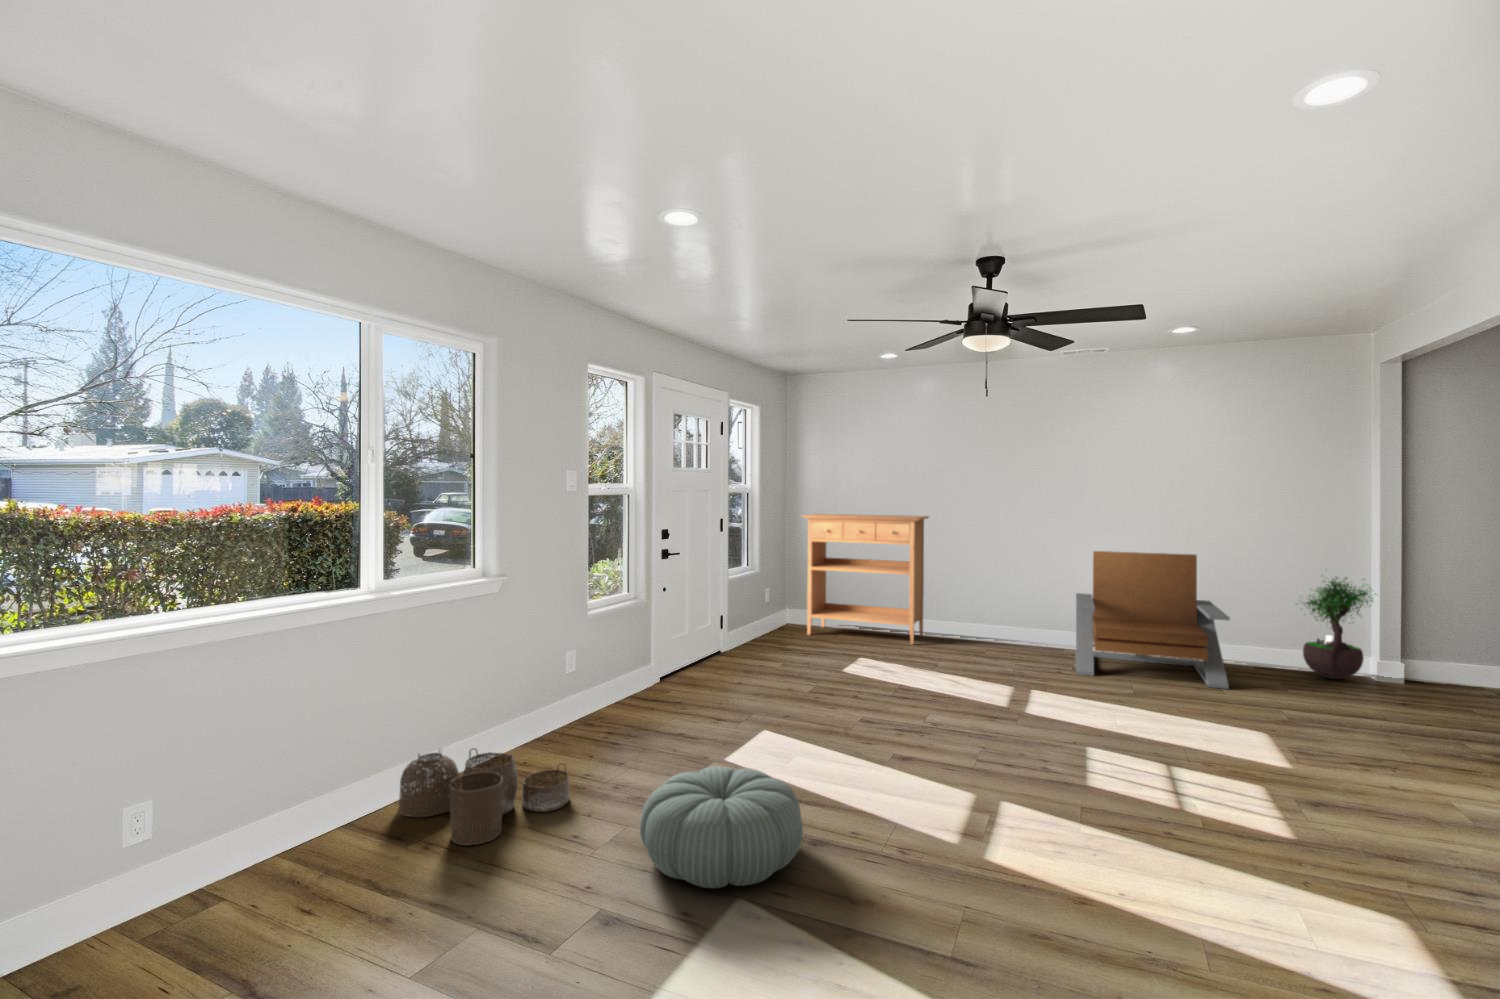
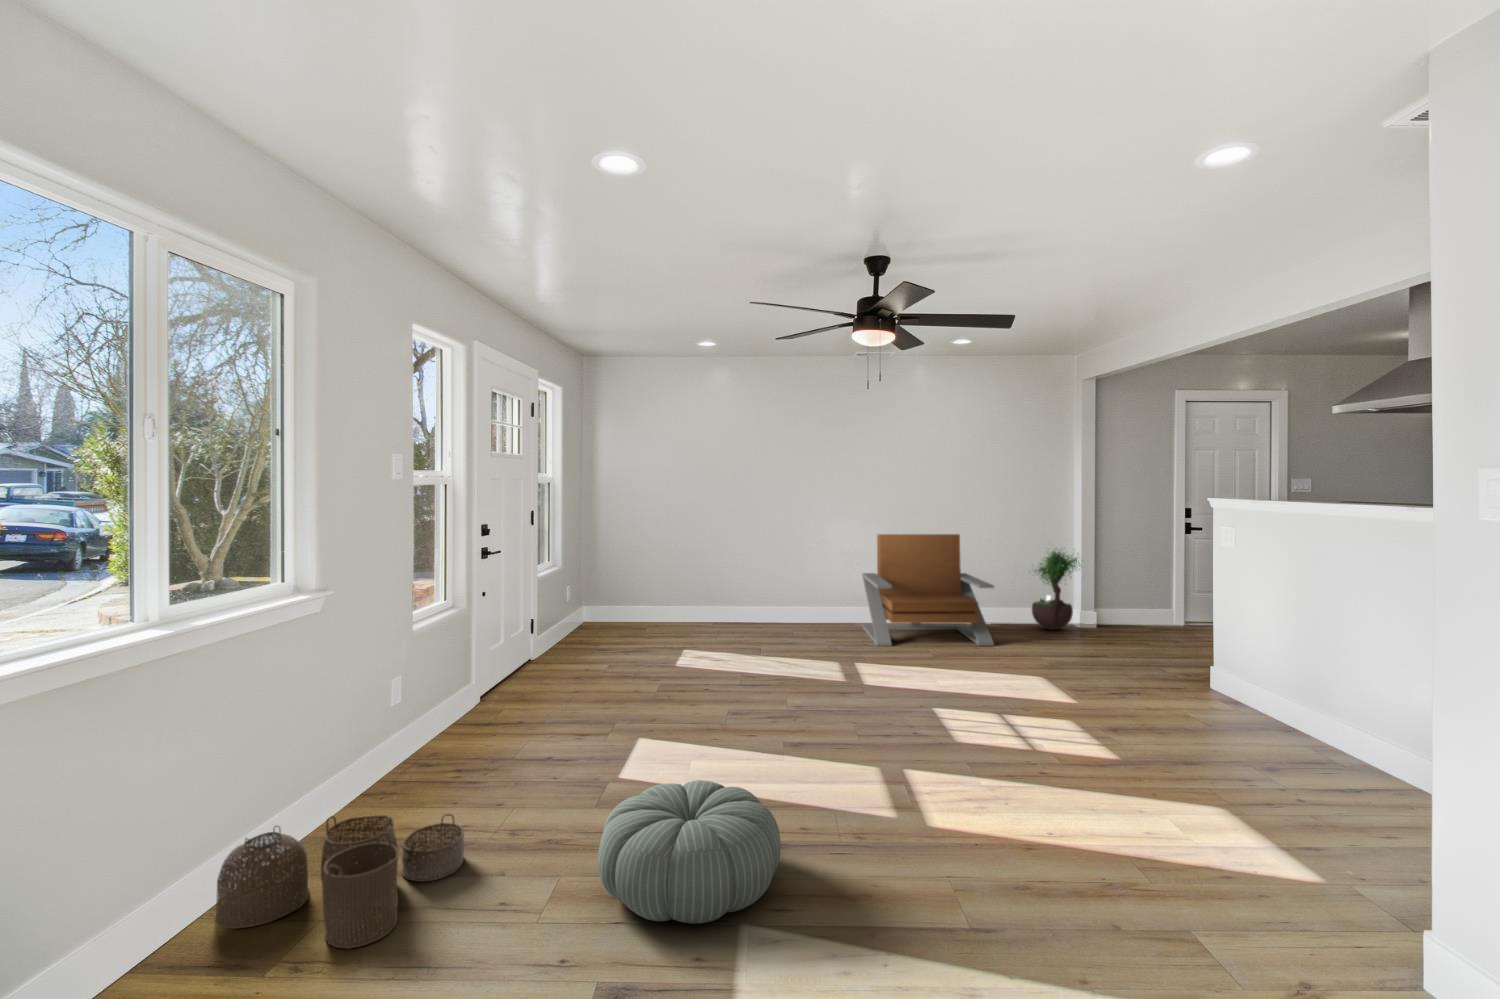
console table: present [802,514,929,645] -> none [603,506,730,633]

